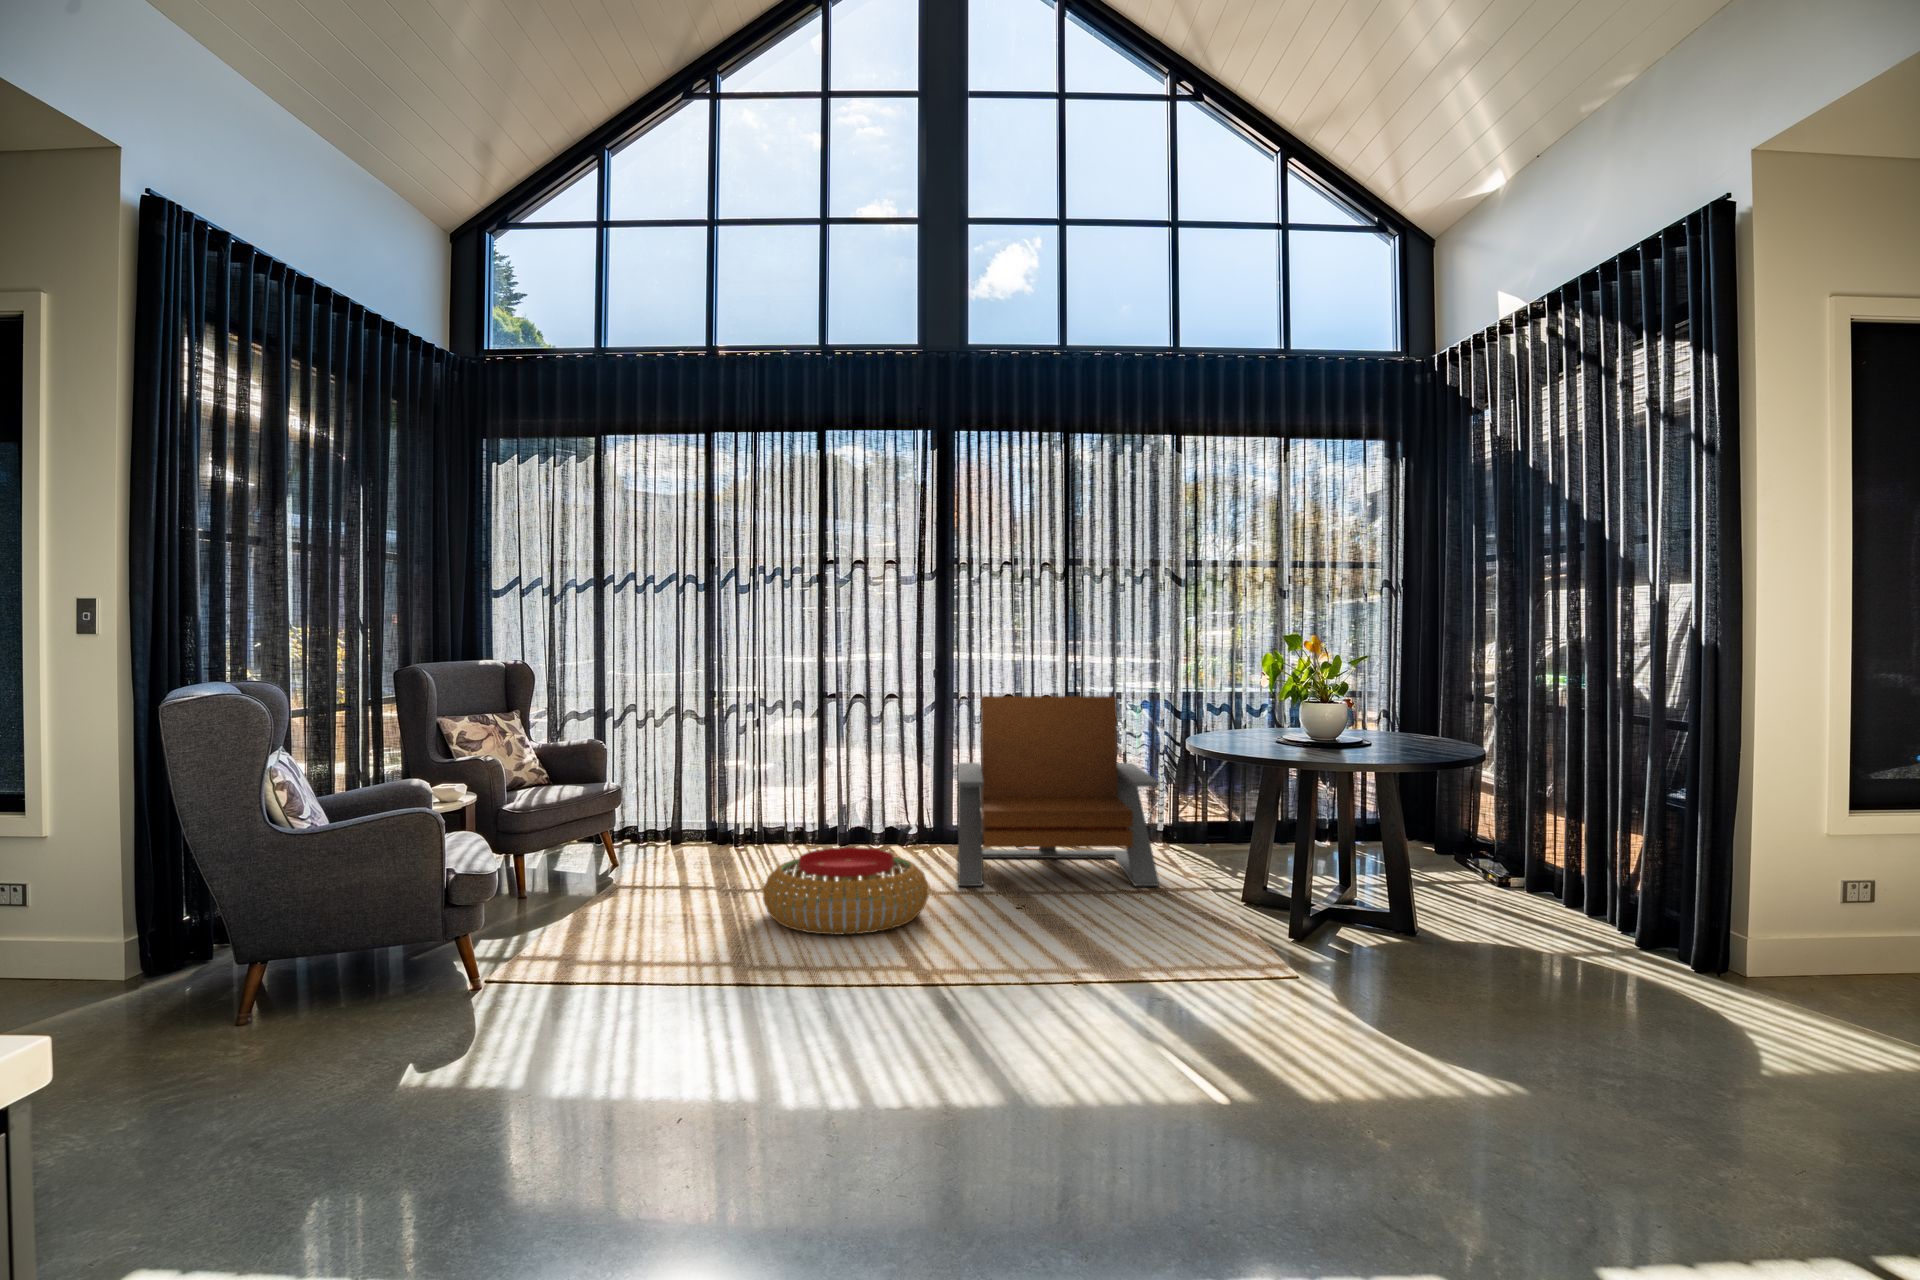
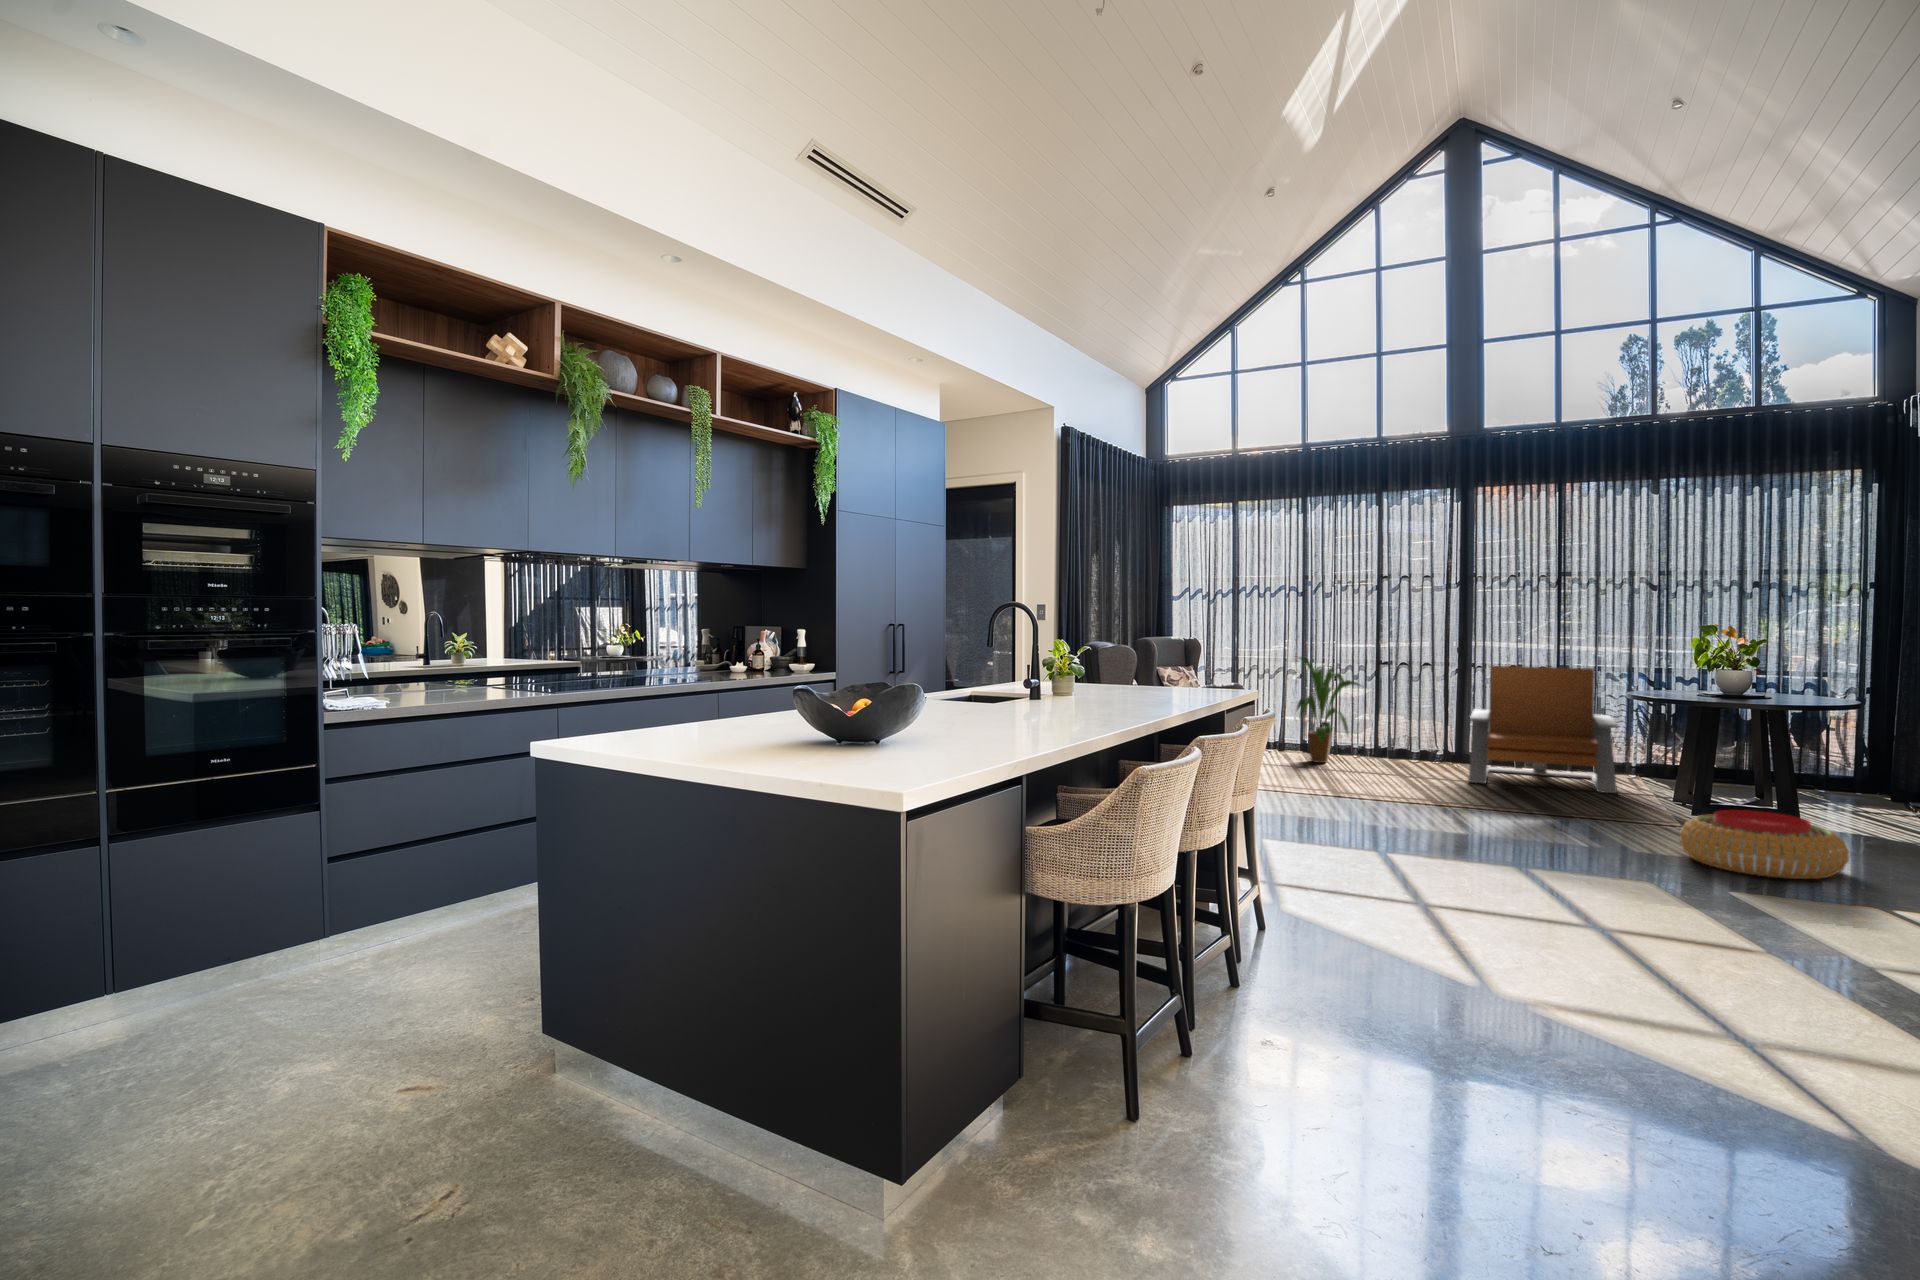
house plant: none [685,689,810,865] -> present [1297,657,1364,763]
pouf: present [763,847,929,935] -> present [1680,810,1849,879]

